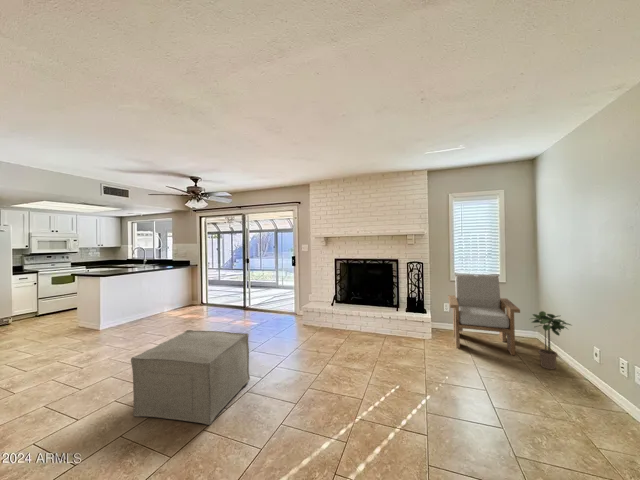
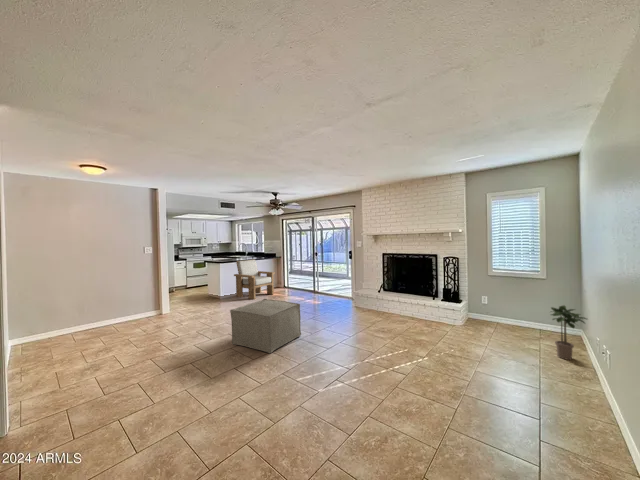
armchair: present [448,275,520,355] -> present [234,260,275,299]

